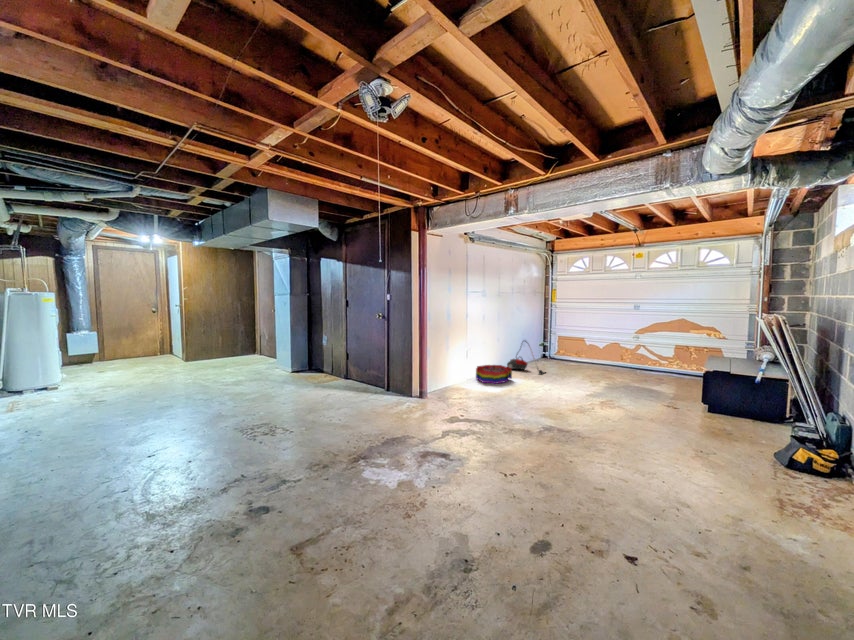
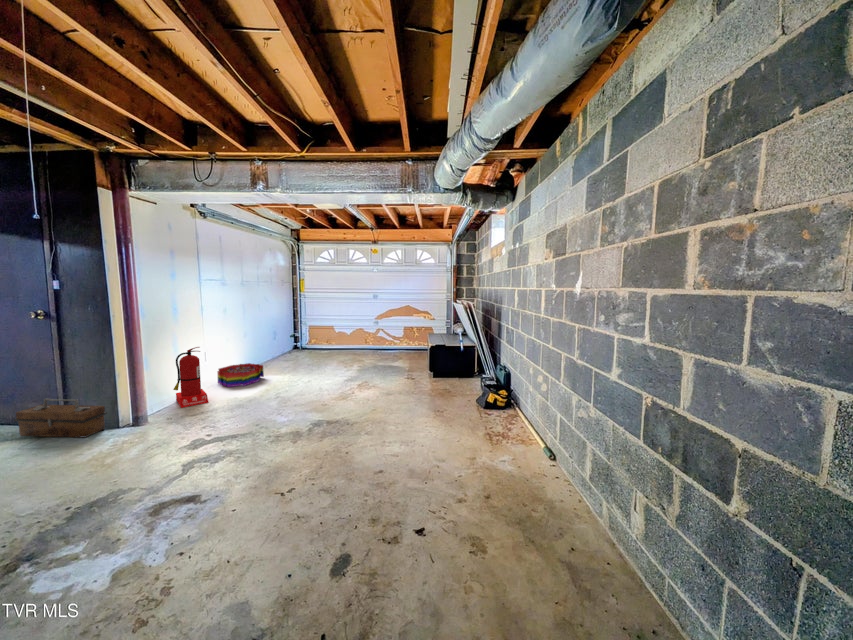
vacuum cleaner: present [507,341,545,375] -> none [255,333,300,367]
fire extinguisher: none [445,346,467,392] -> present [173,347,208,408]
toolbox: none [365,370,406,399] -> present [14,399,107,437]

